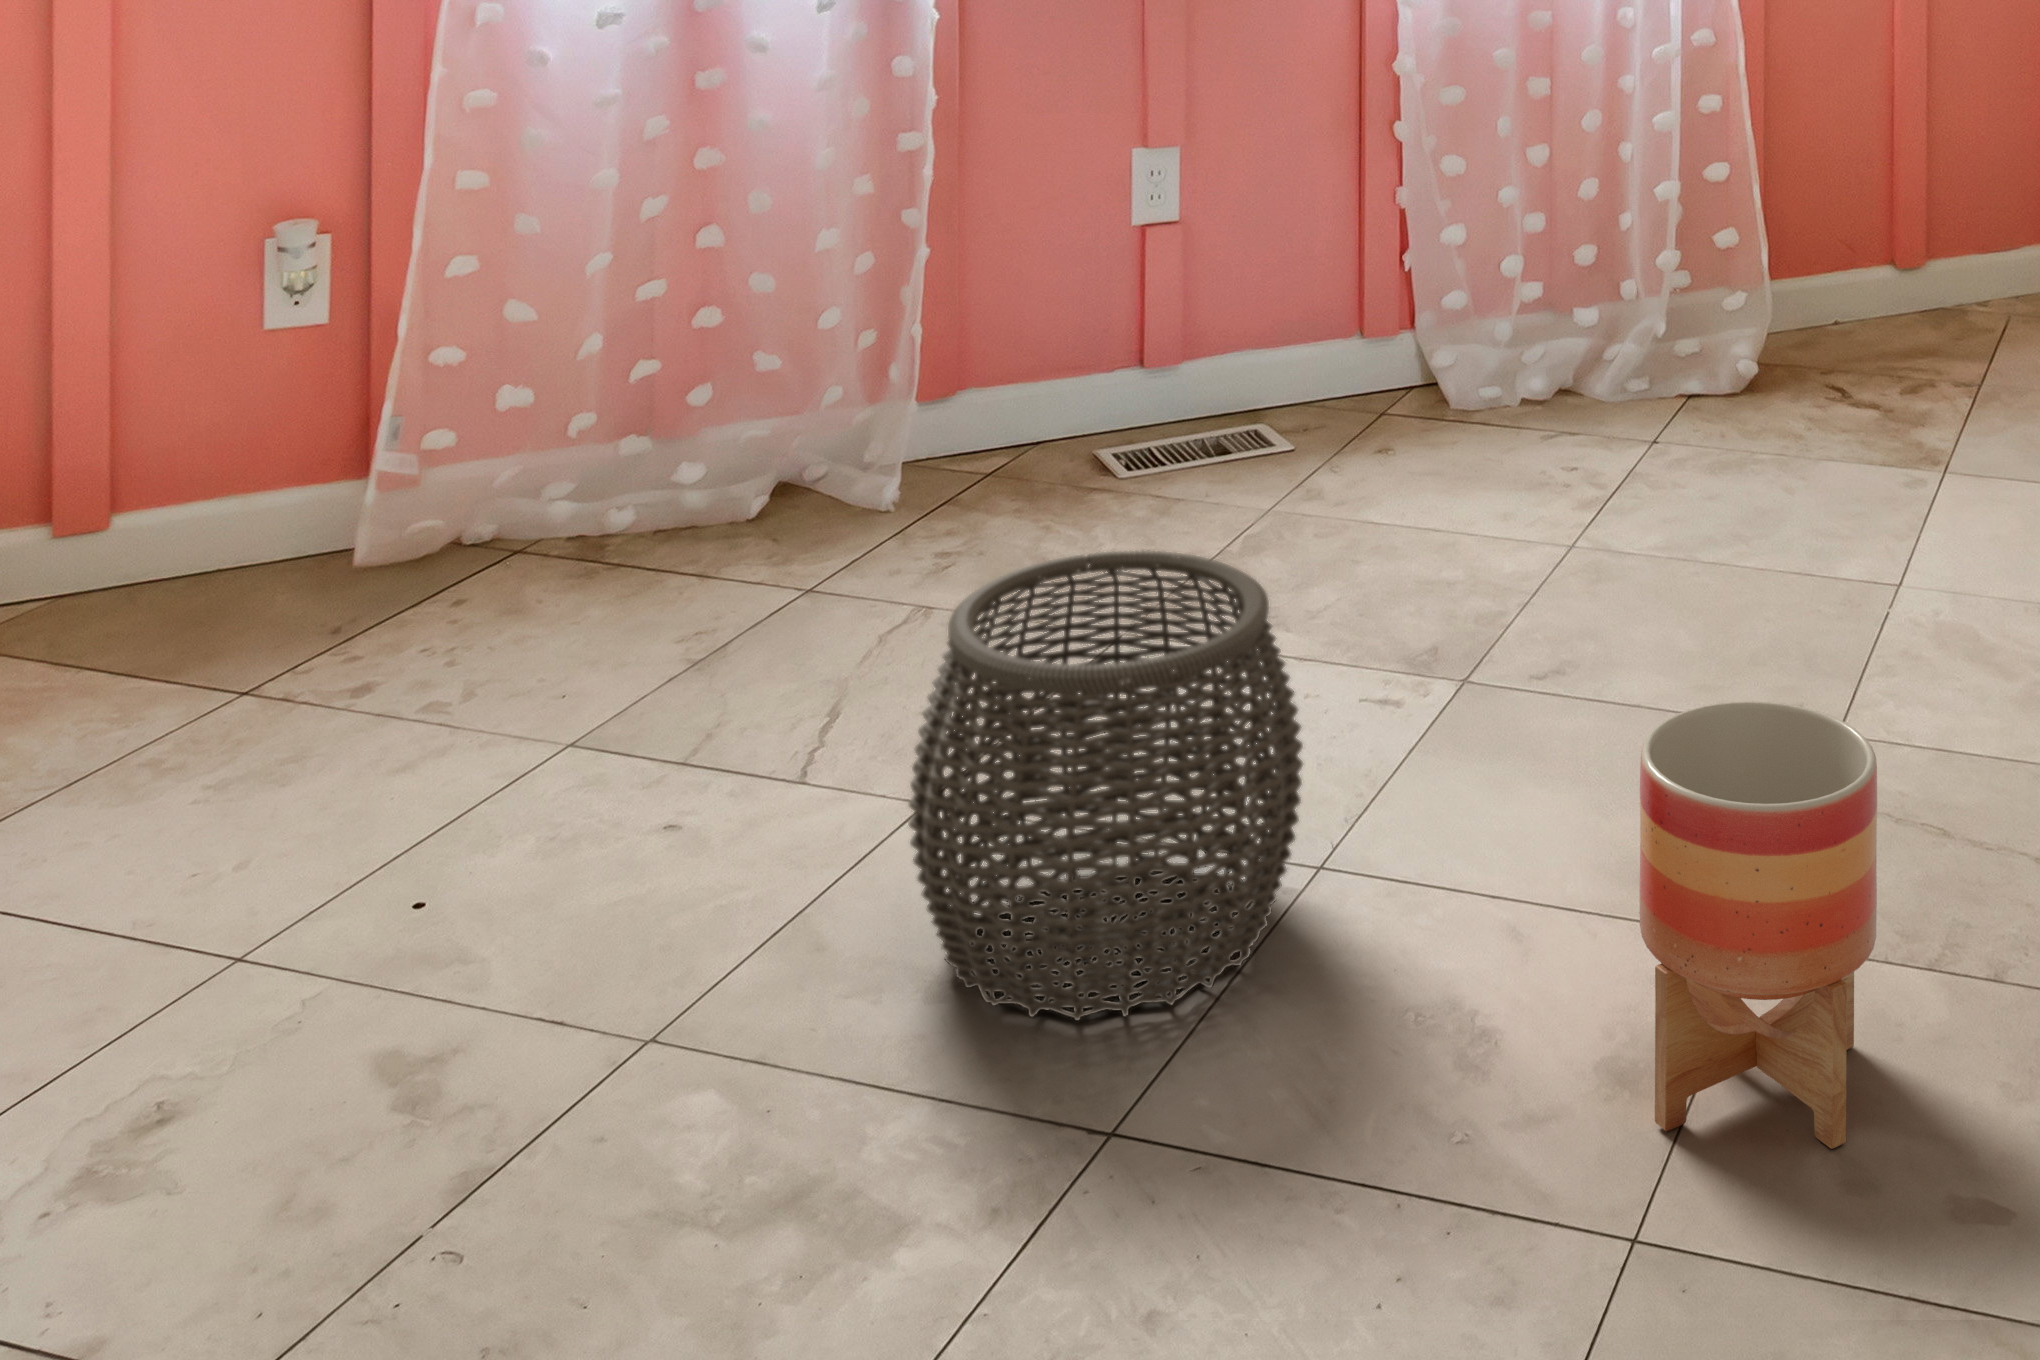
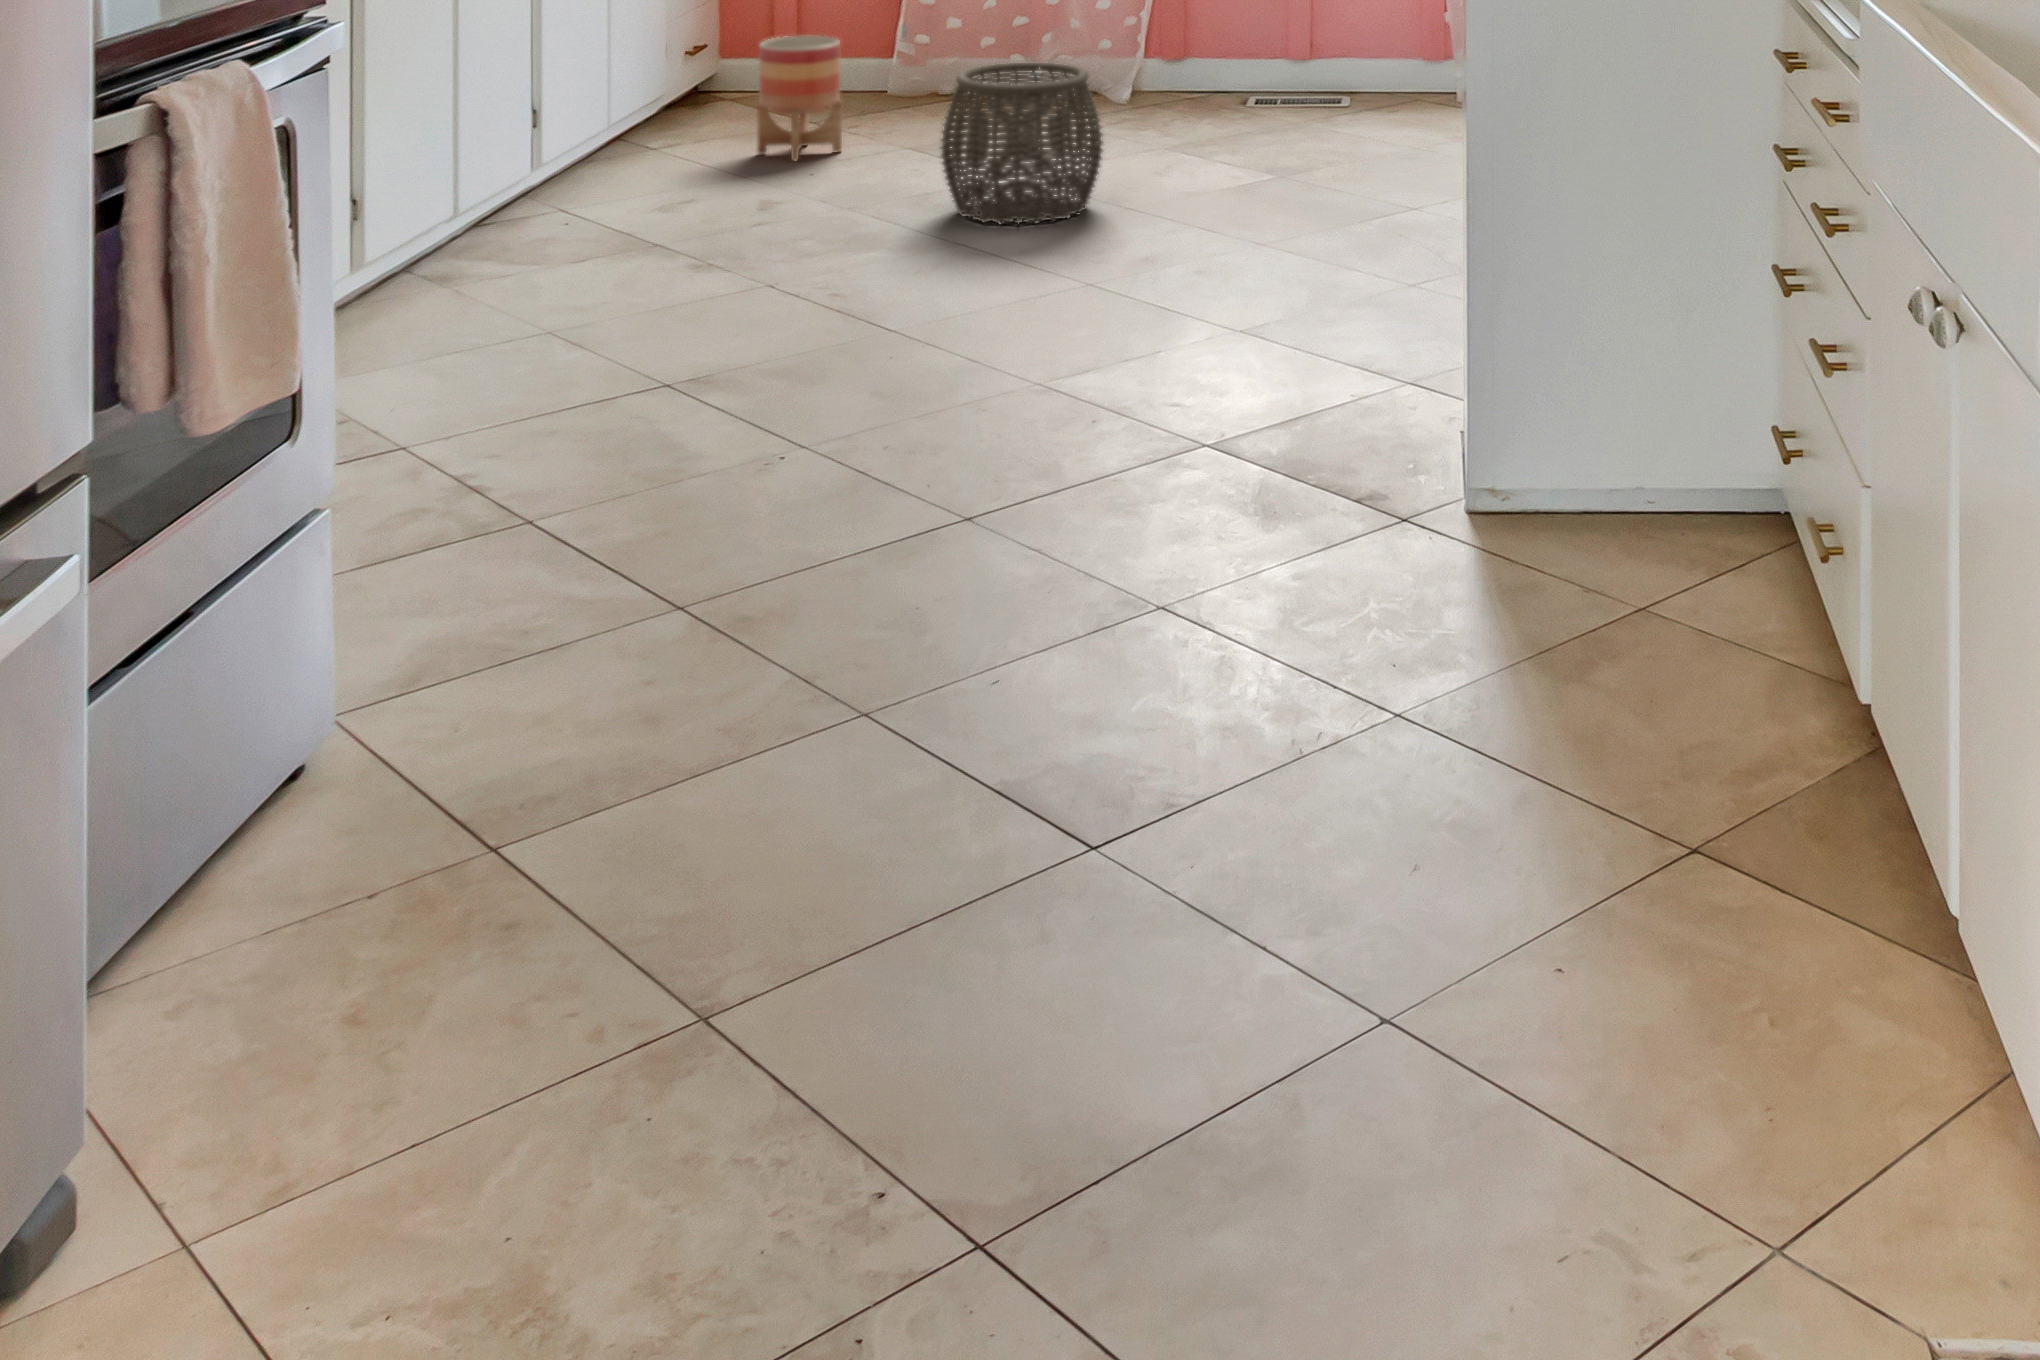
planter: present [1640,701,1877,1149] -> present [757,36,842,161]

